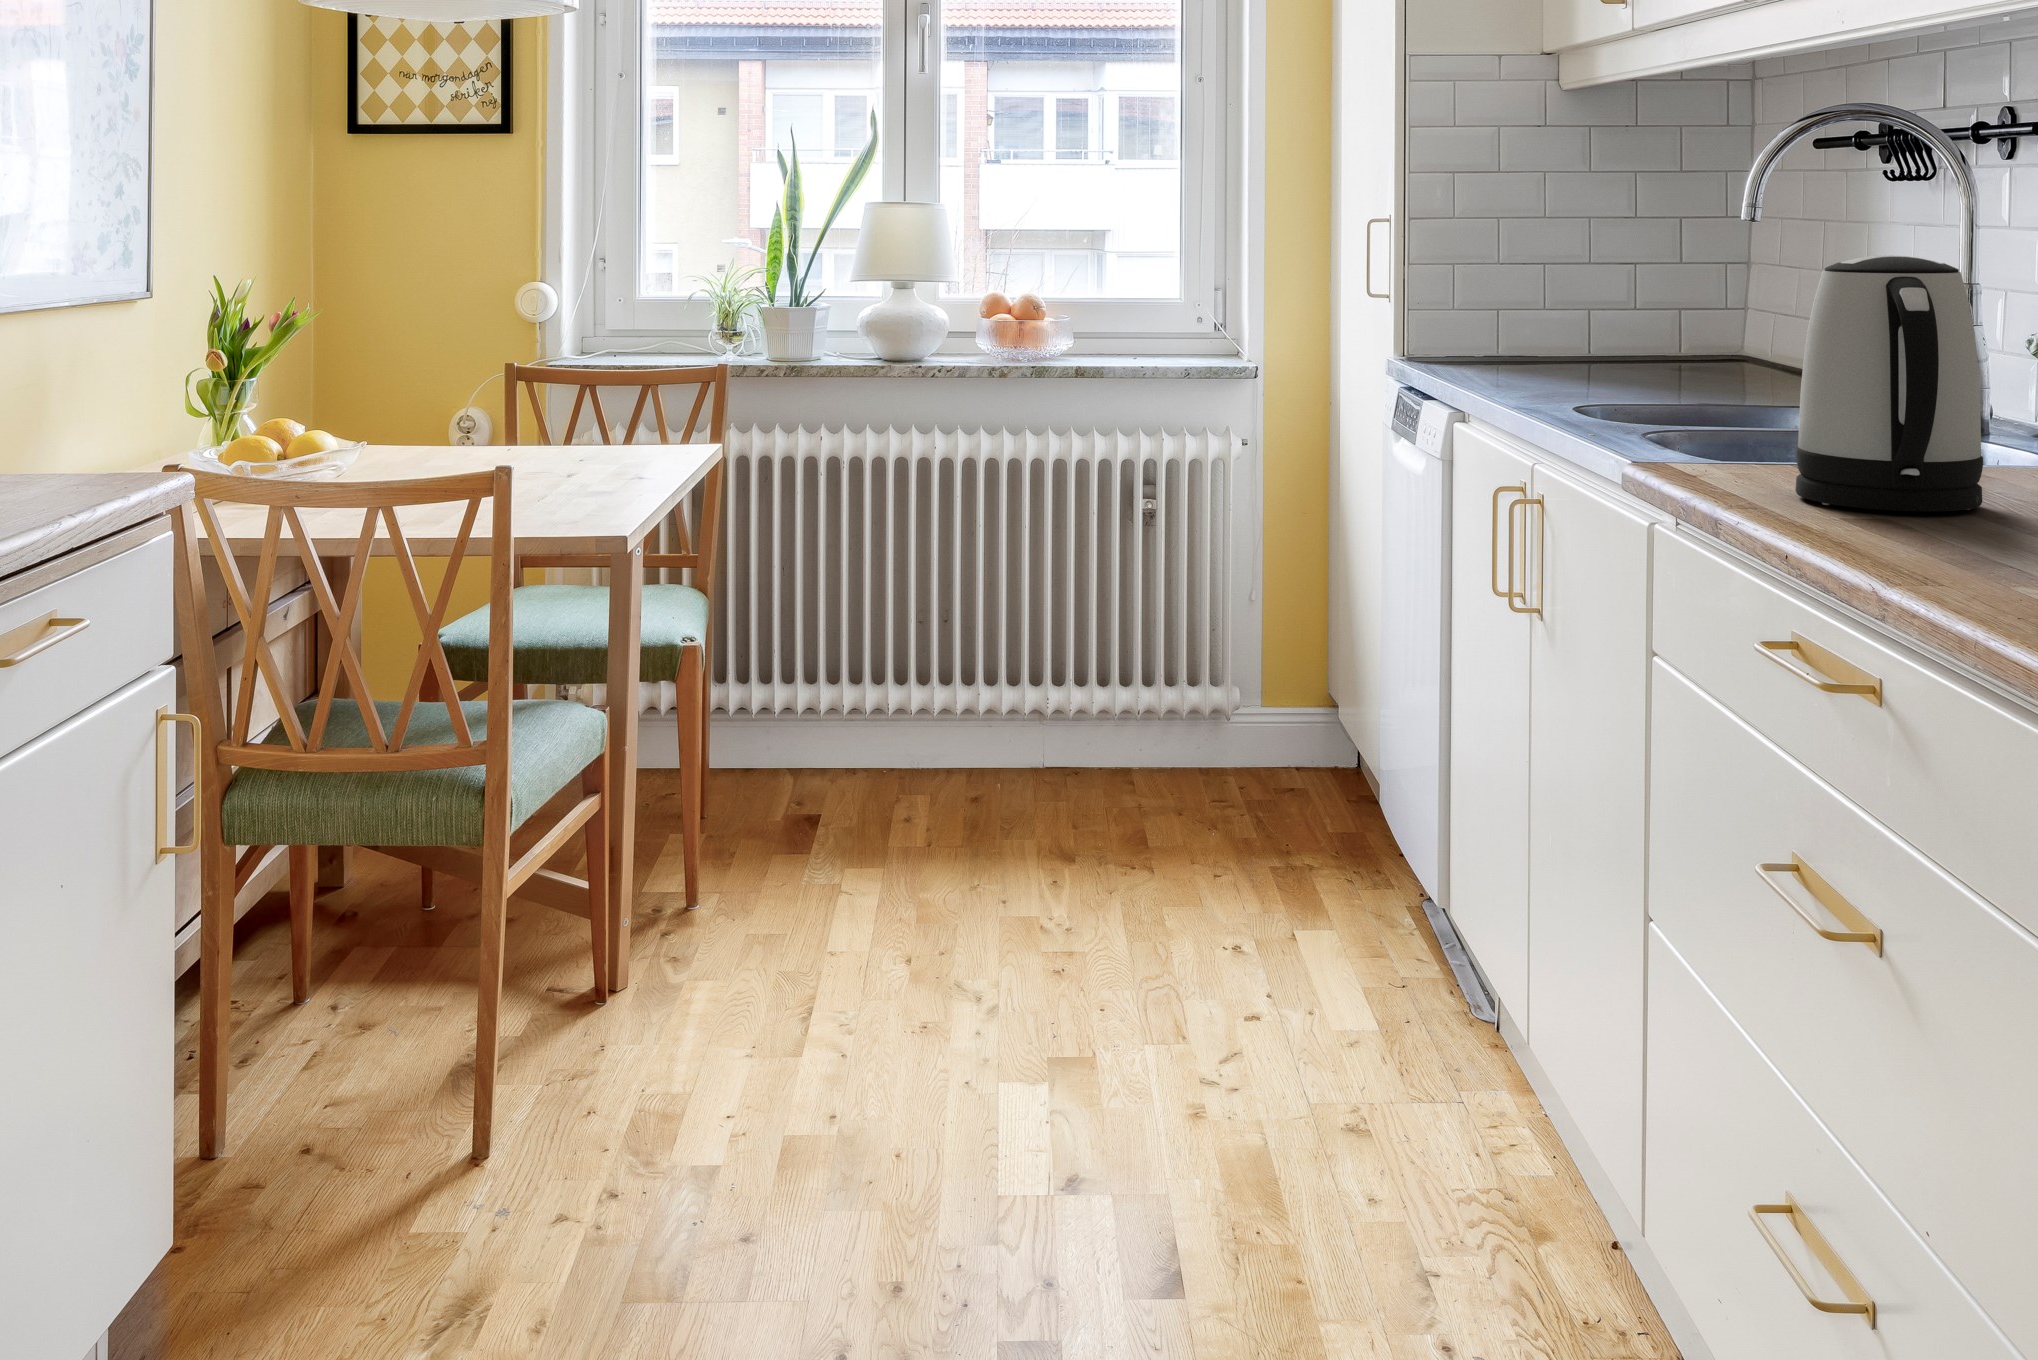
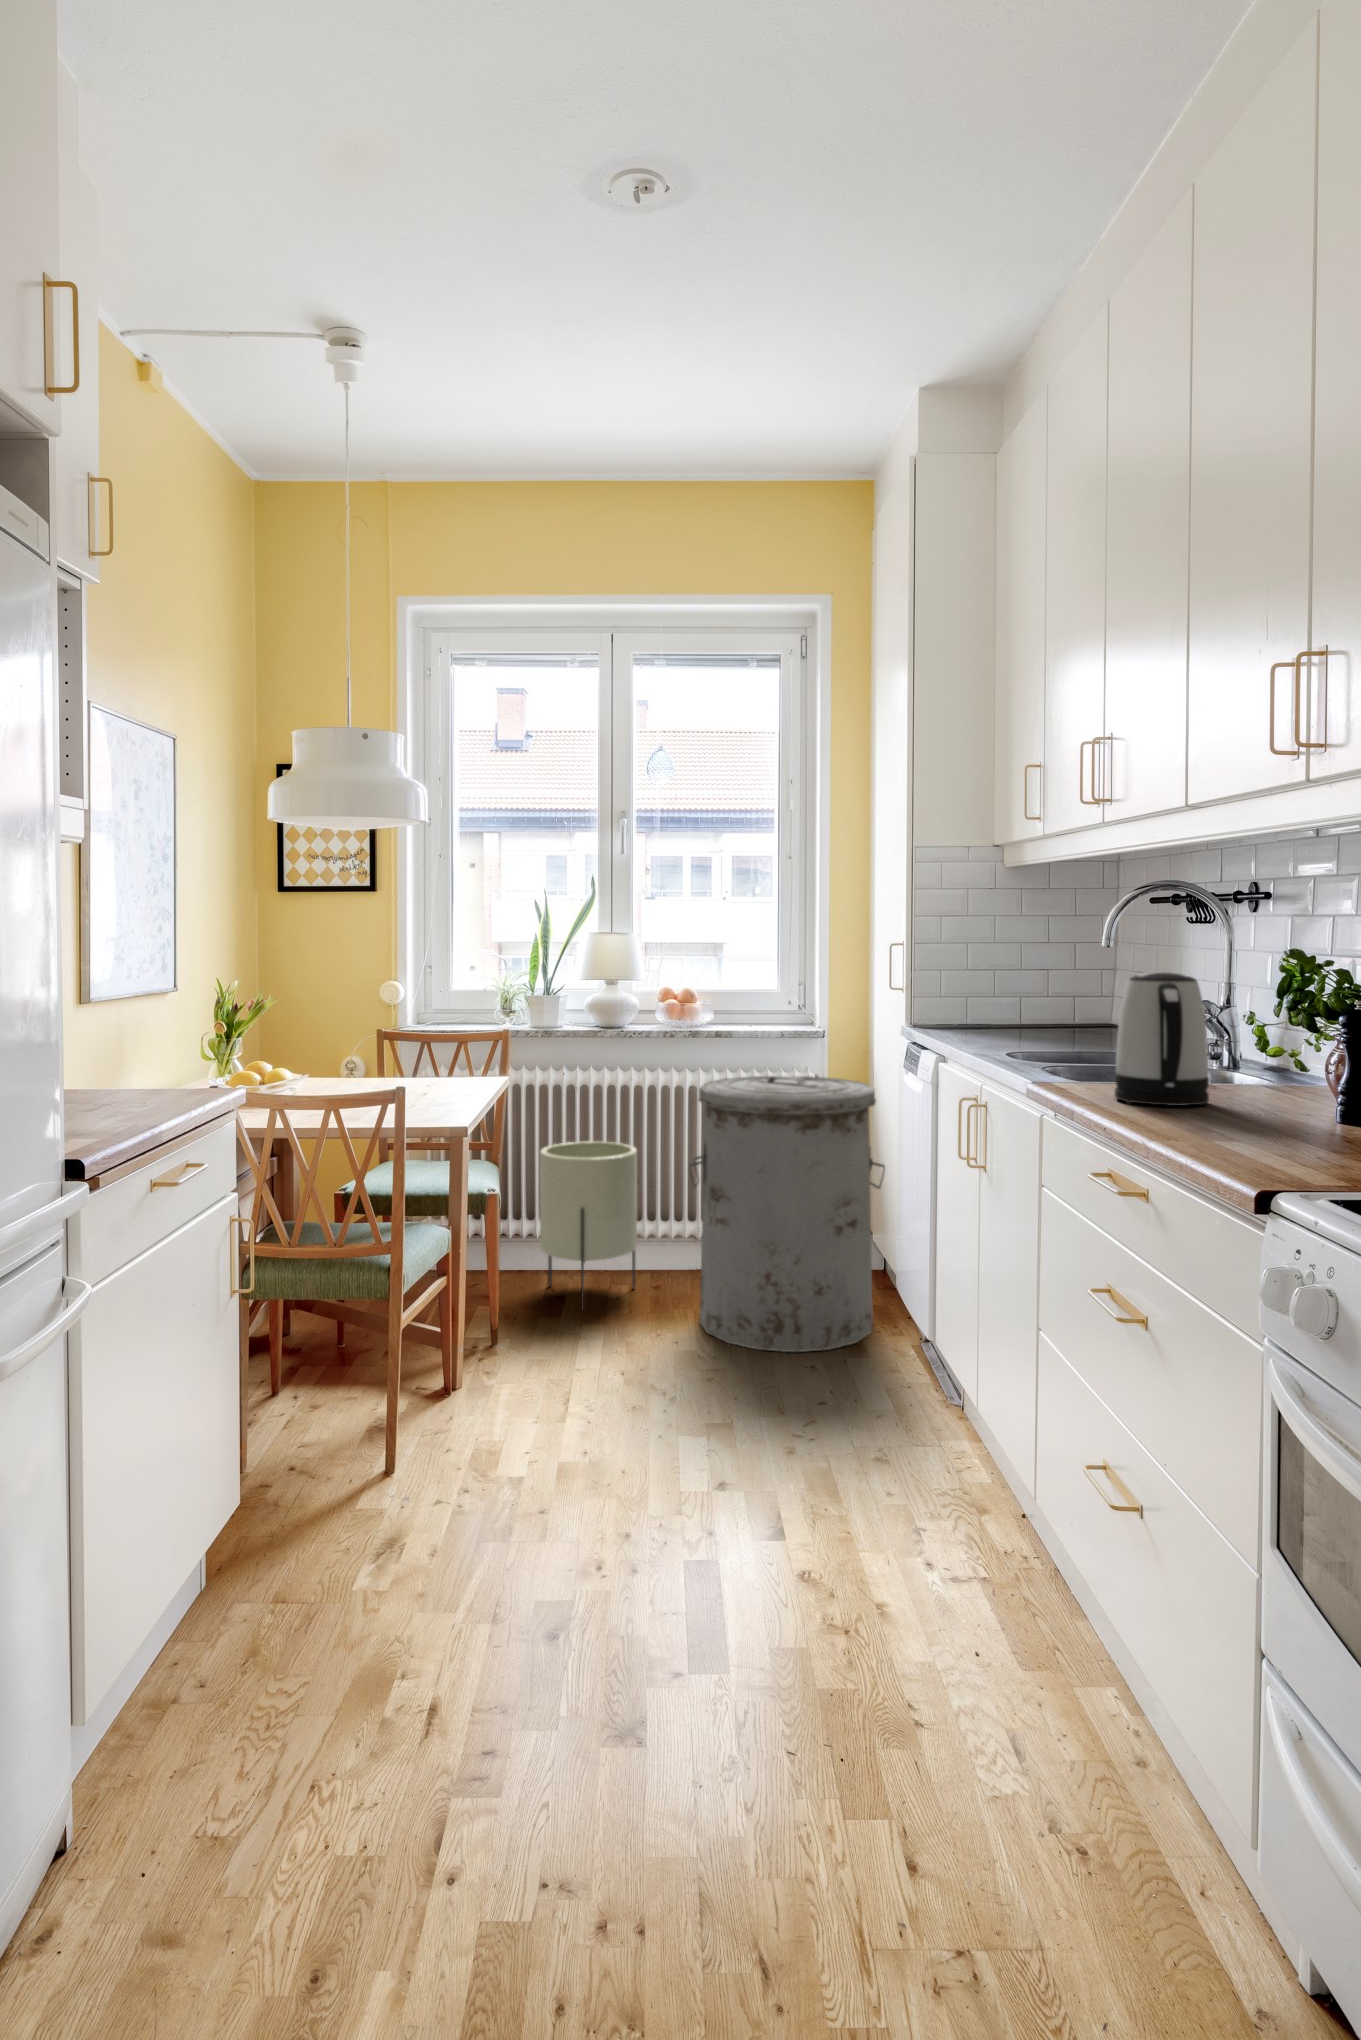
trash can: none [1022,444,1356,917] -> present [689,1075,885,1352]
planter: none [777,553,939,837] -> present [540,1141,637,1310]

